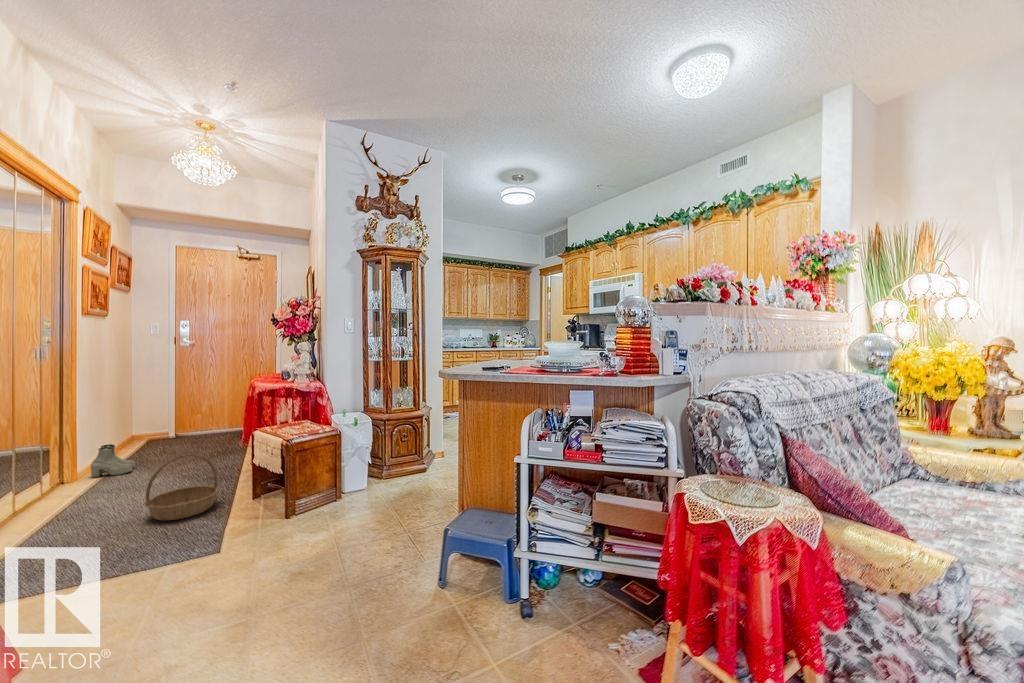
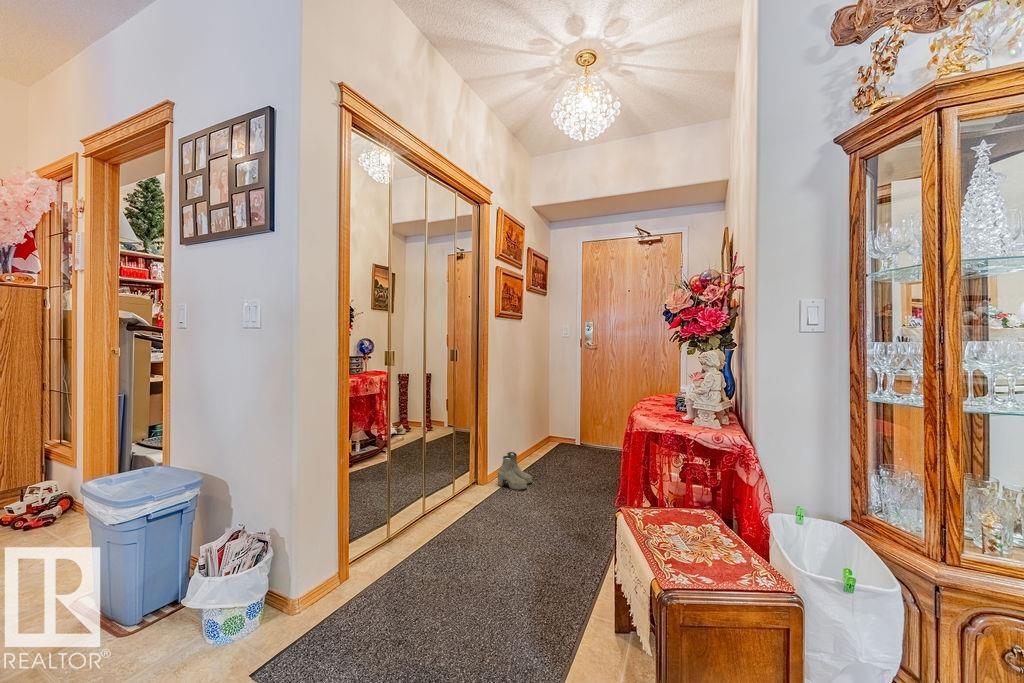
basket: present [146,454,219,521] -> none [488,518,572,625]

